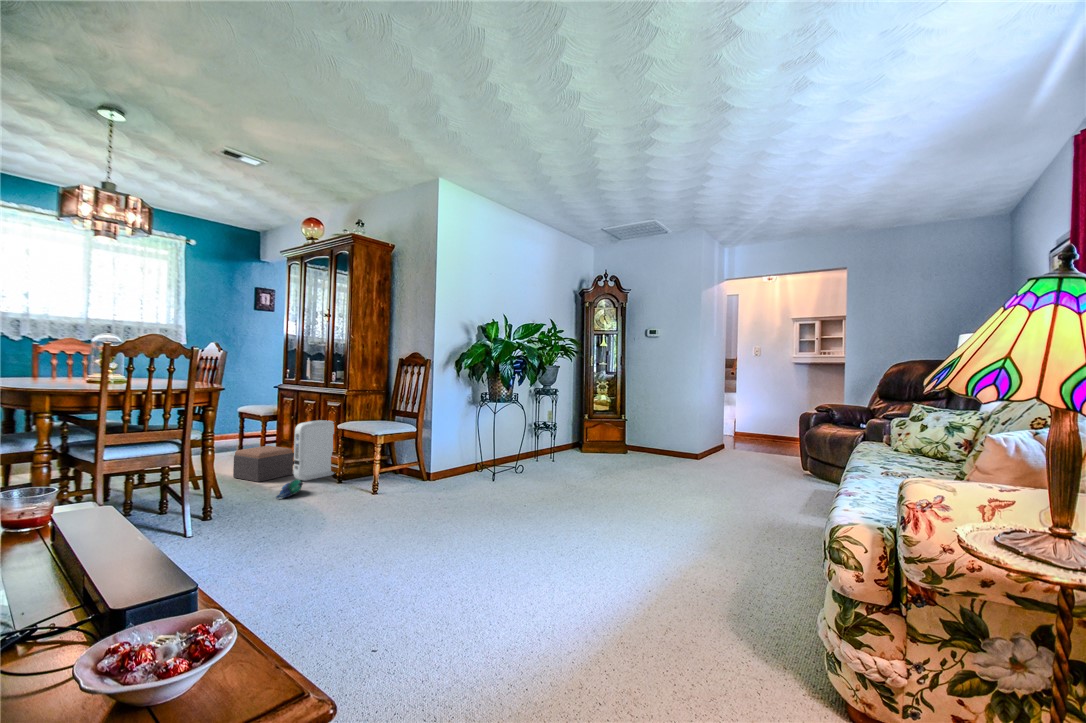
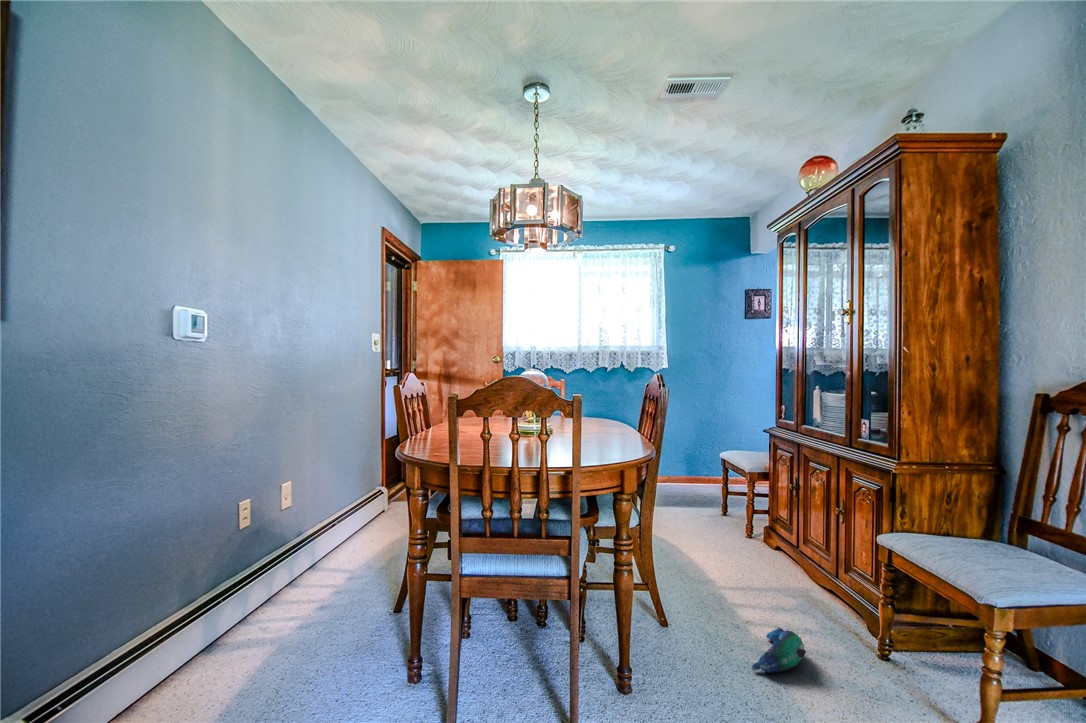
air purifier: present [294,420,334,481] -> none [790,509,877,622]
footstool: present [233,446,293,482] -> none [702,527,791,595]

